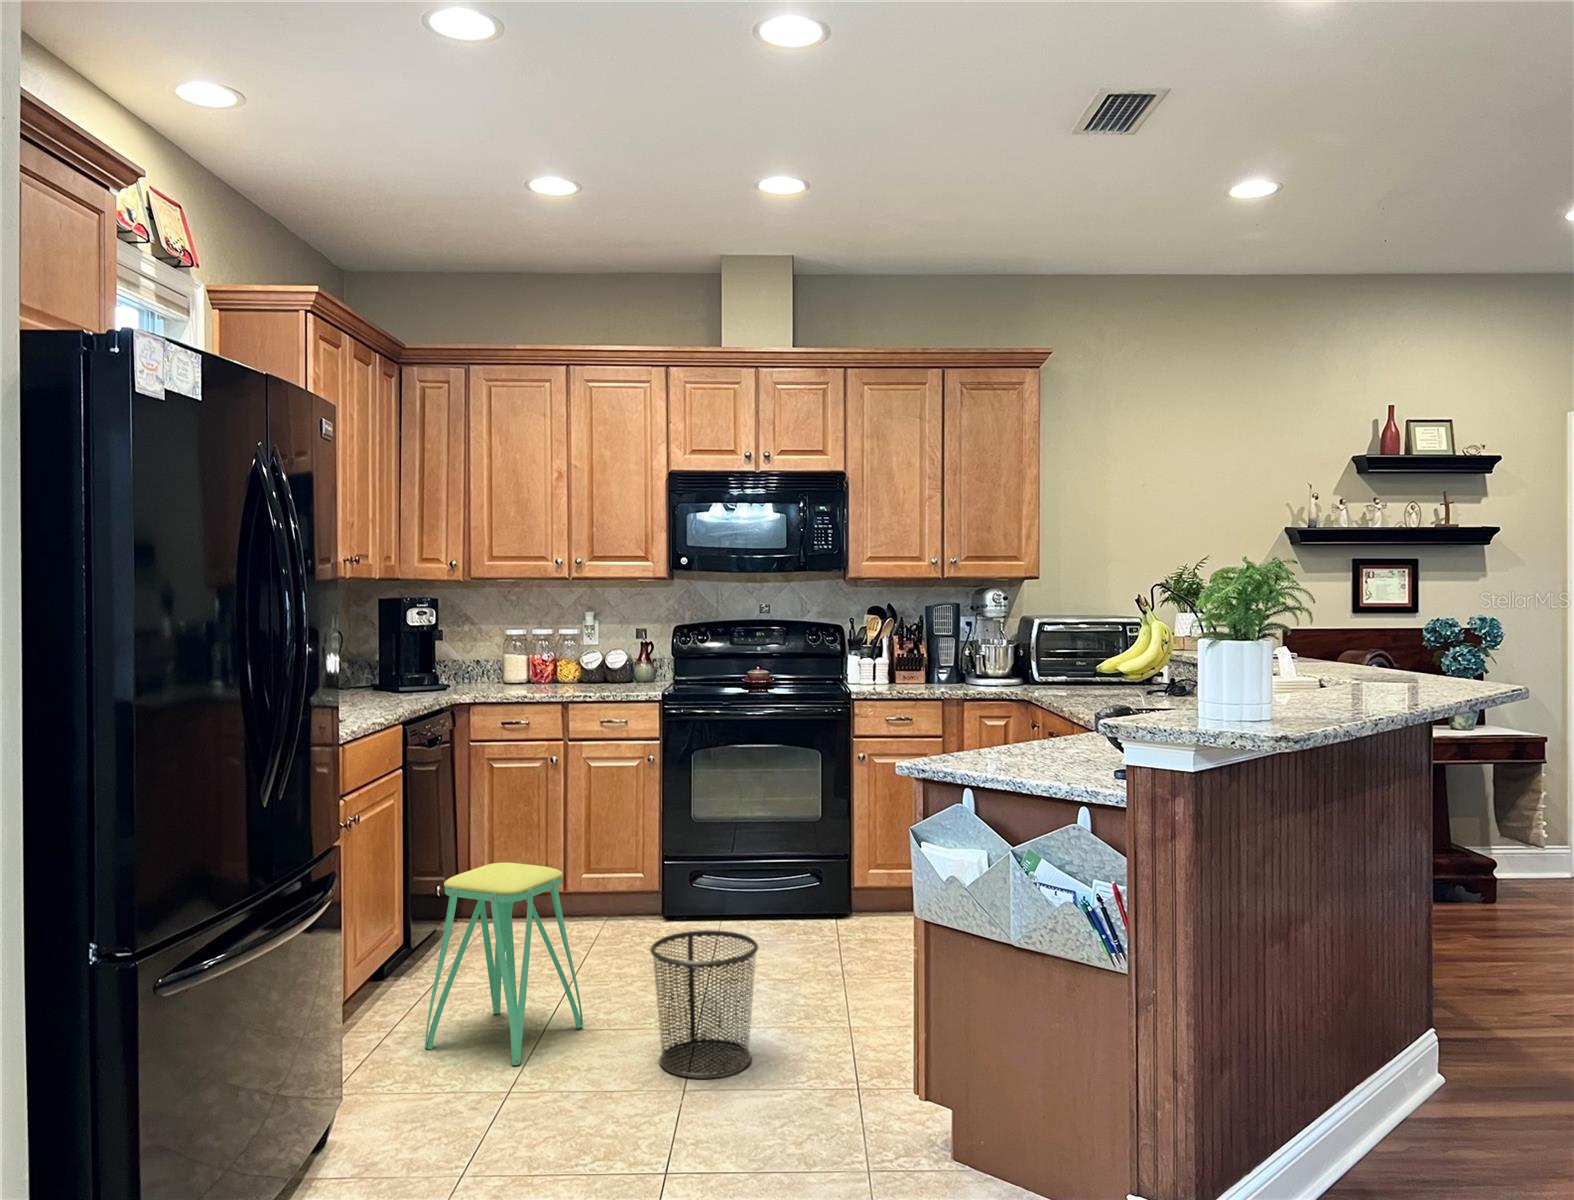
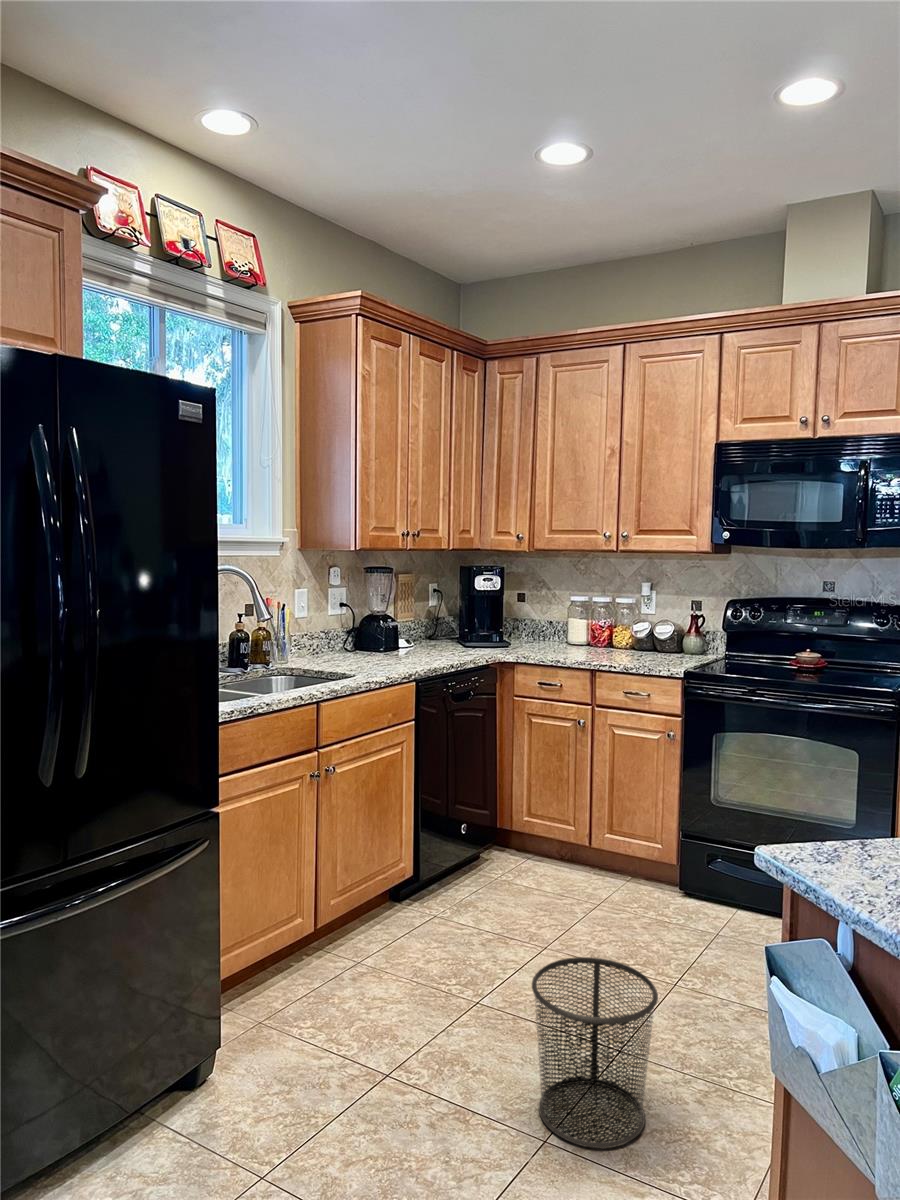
stool: present [425,862,583,1065] -> none [358,833,506,1049]

